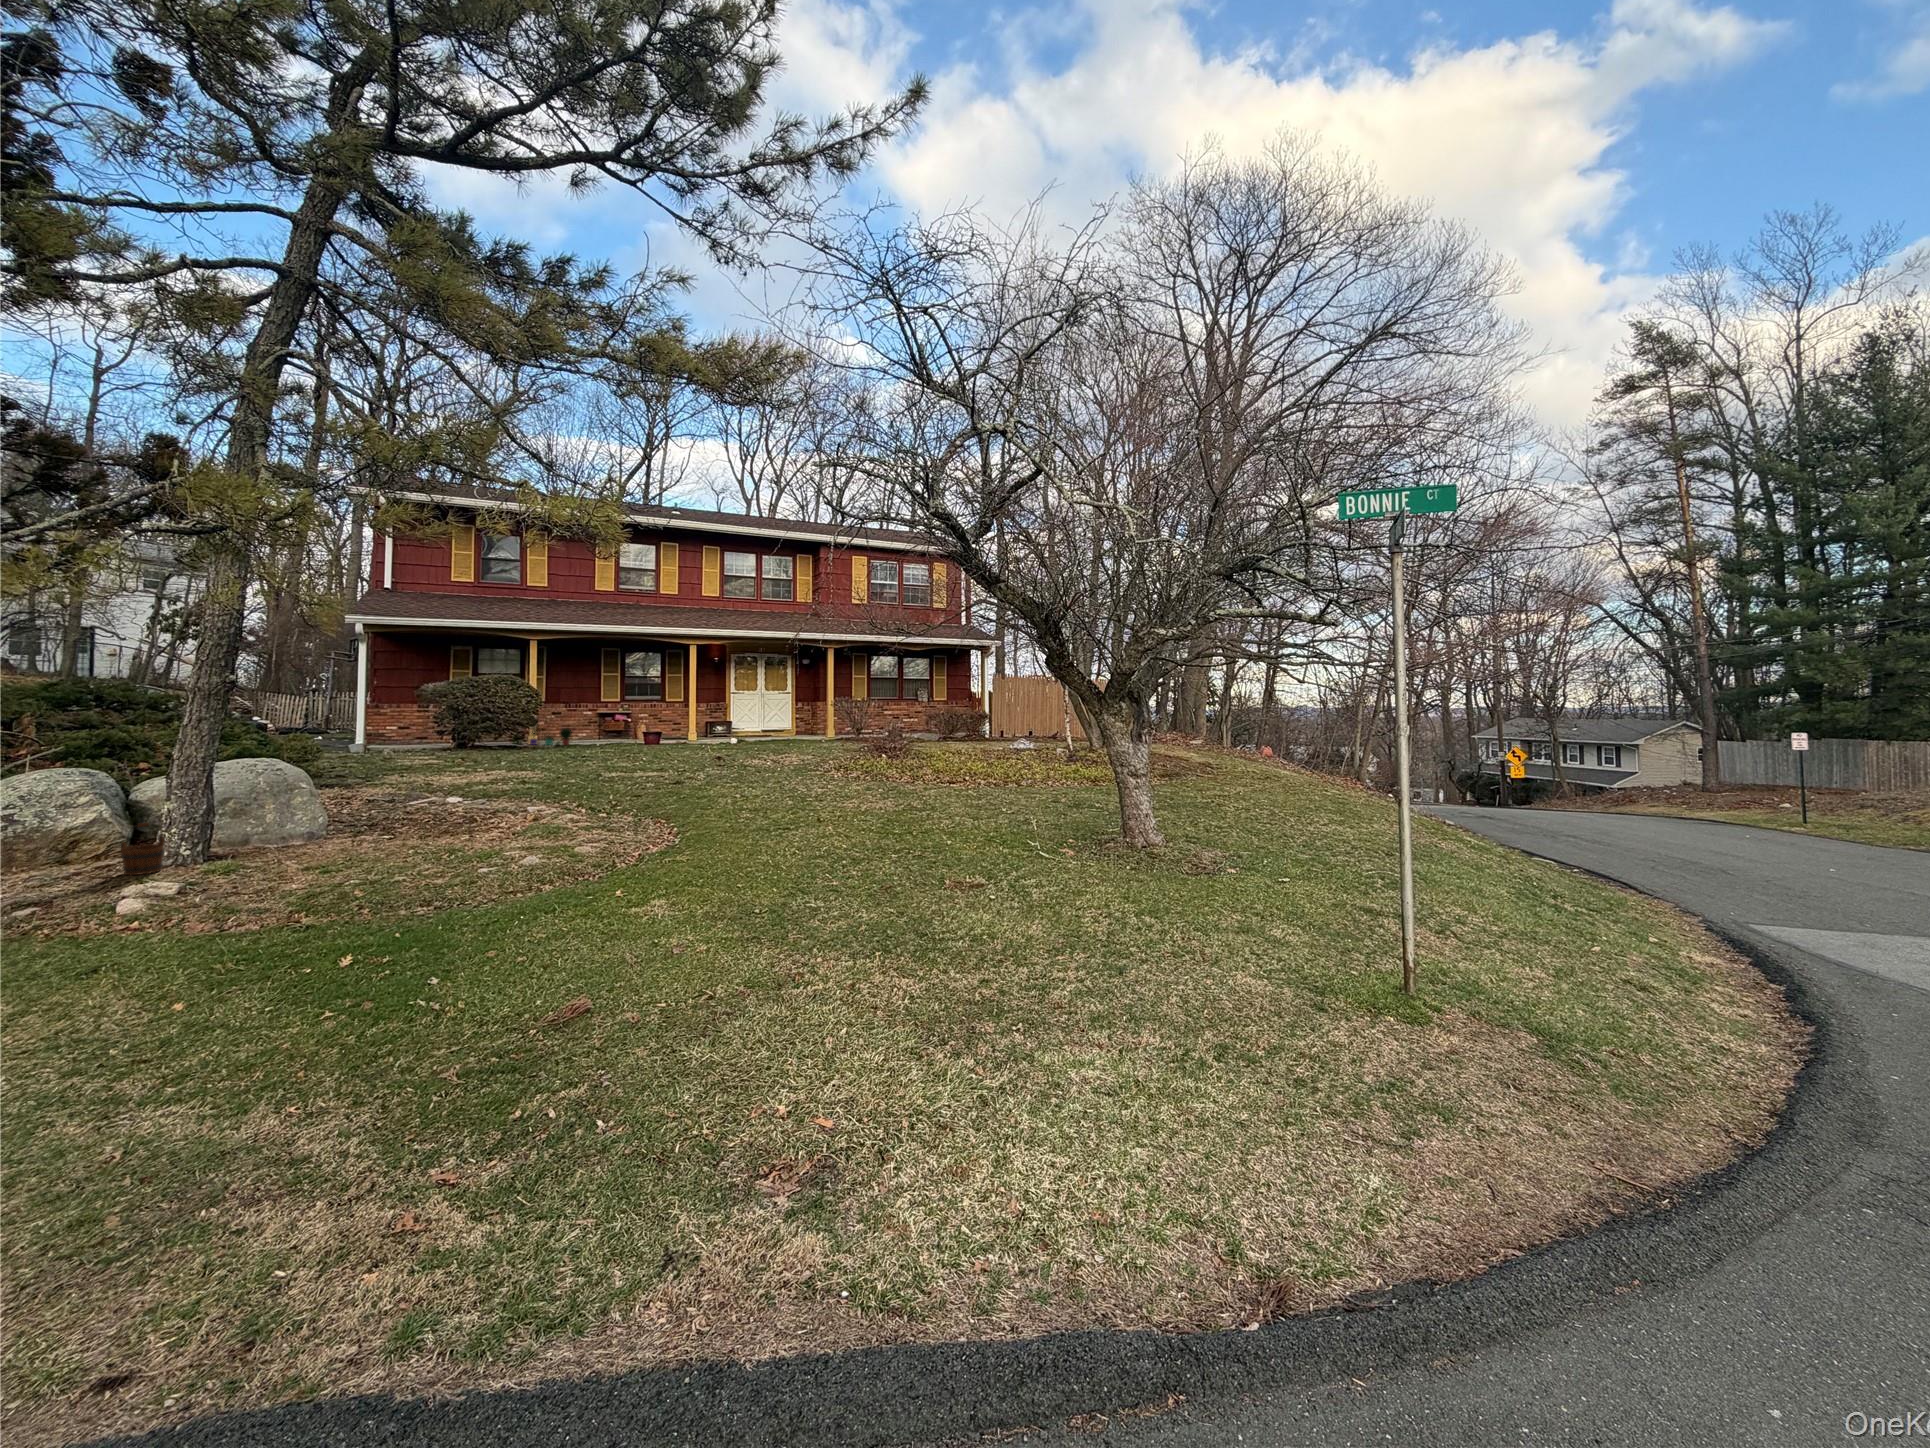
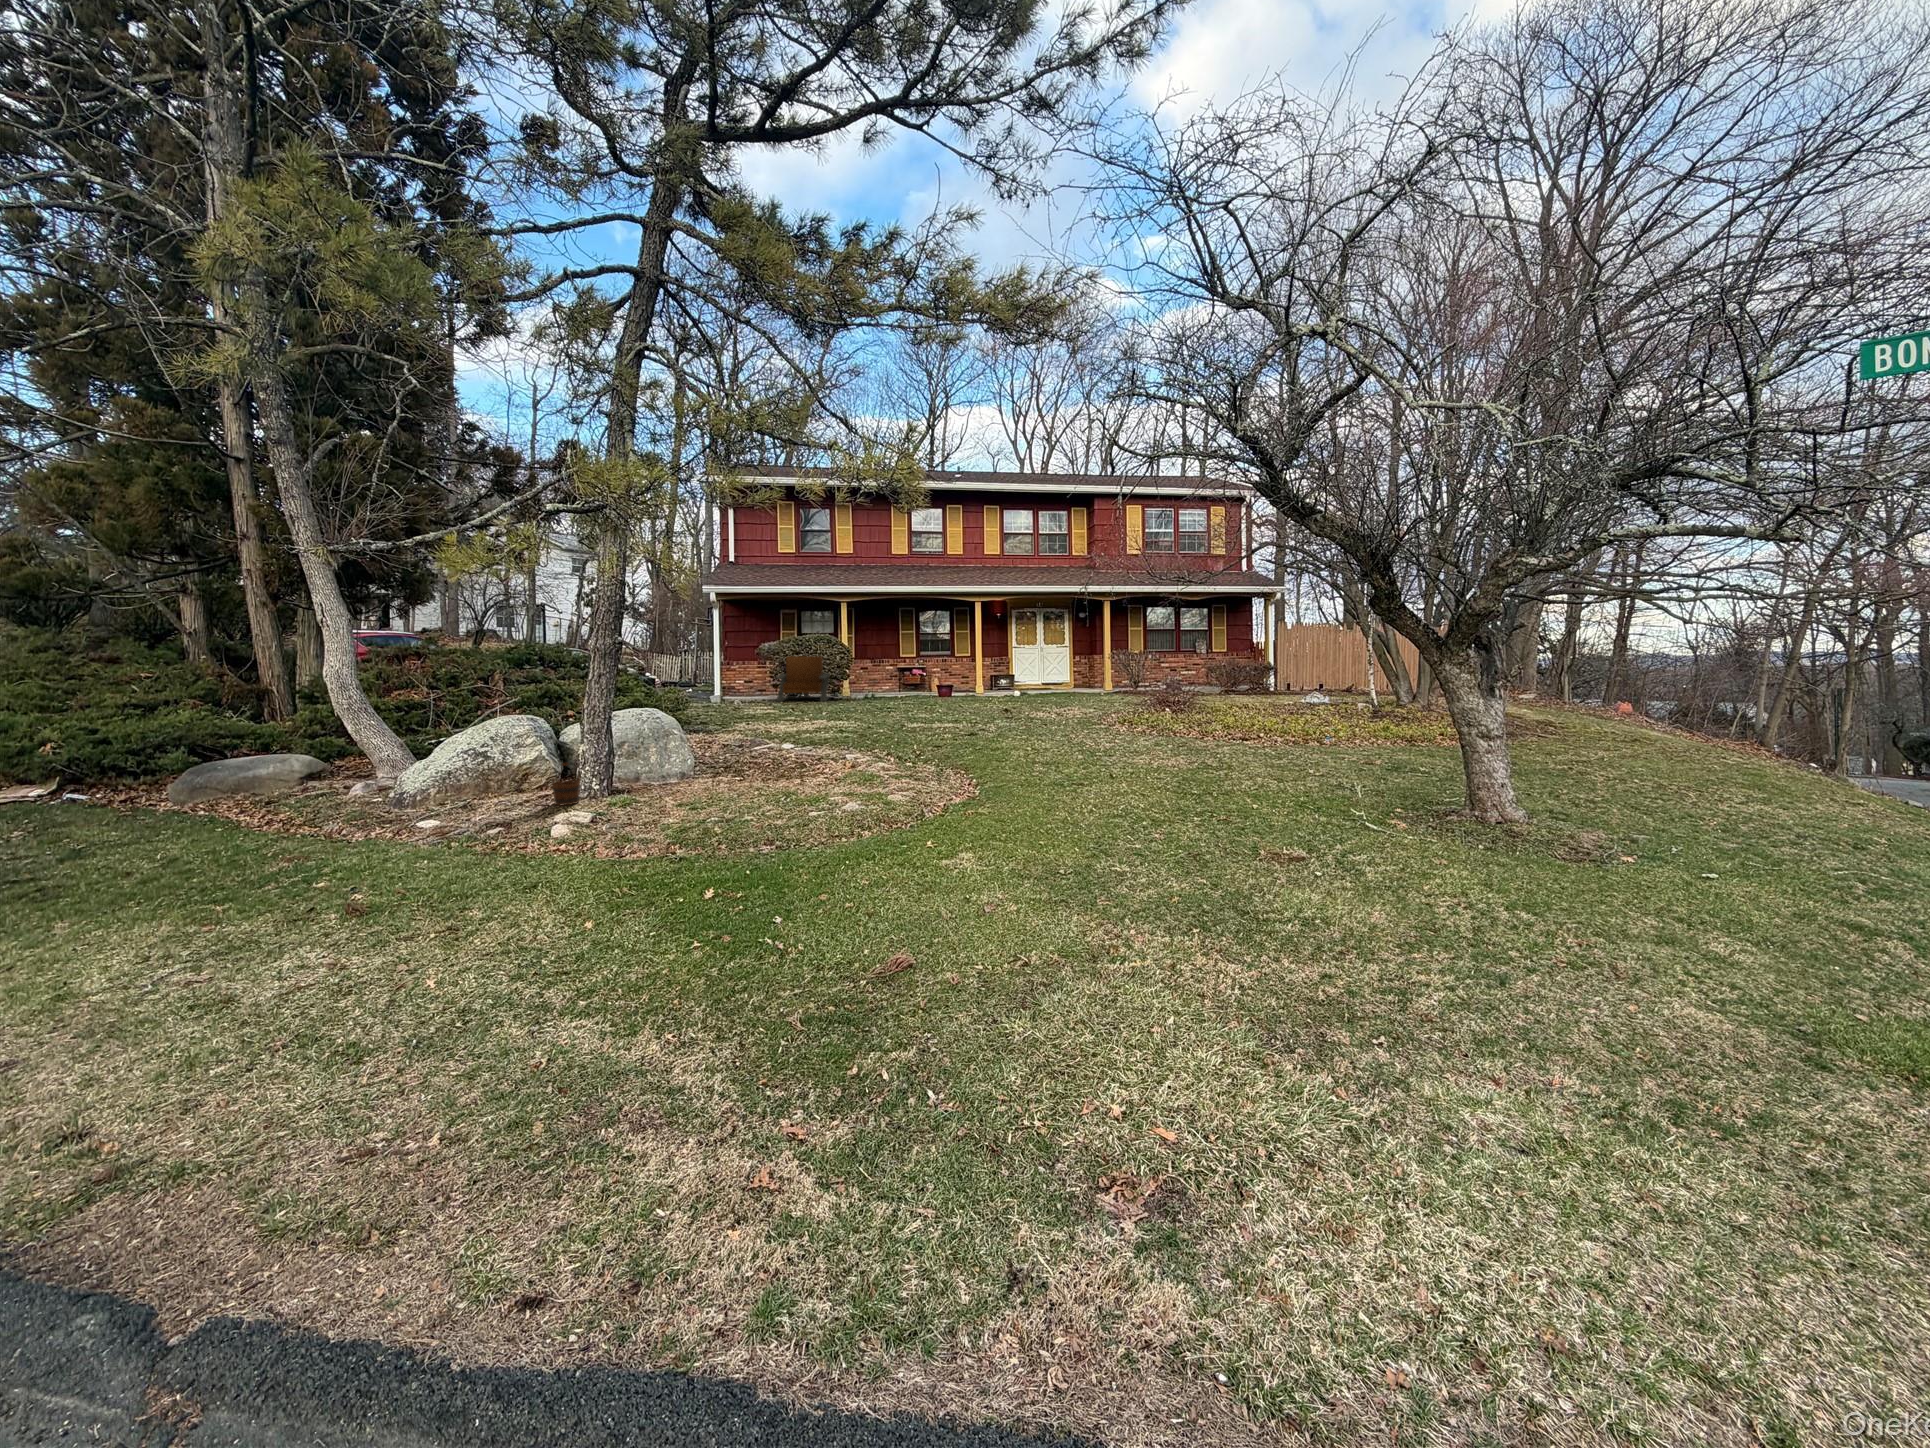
lounge chair: none [442,699,513,752] -> present [777,656,829,702]
potted plant: present [529,715,572,745] -> none [841,668,878,697]

